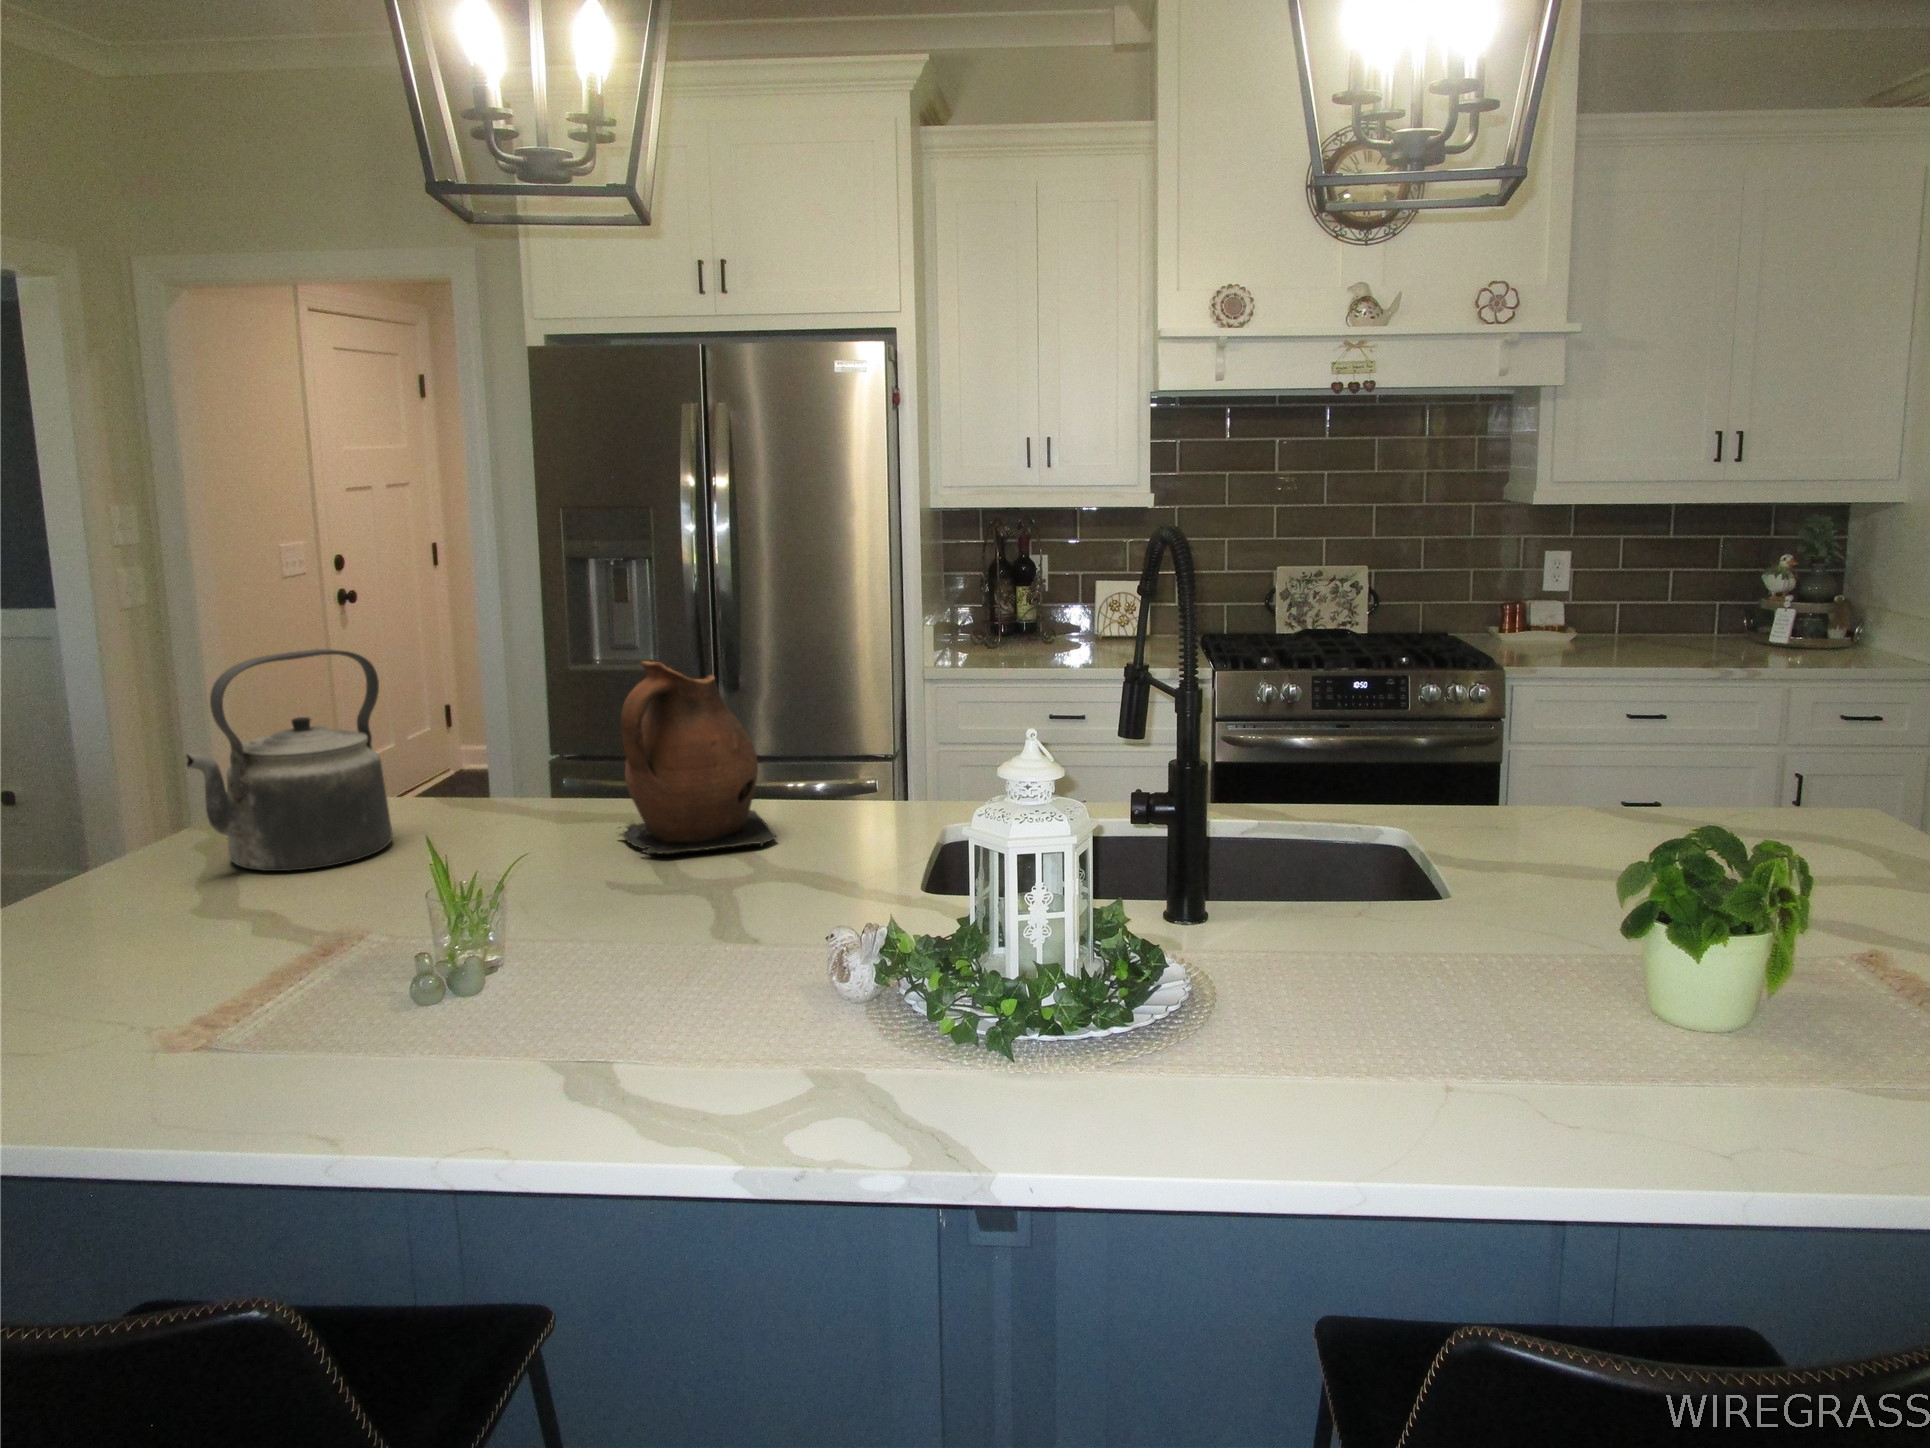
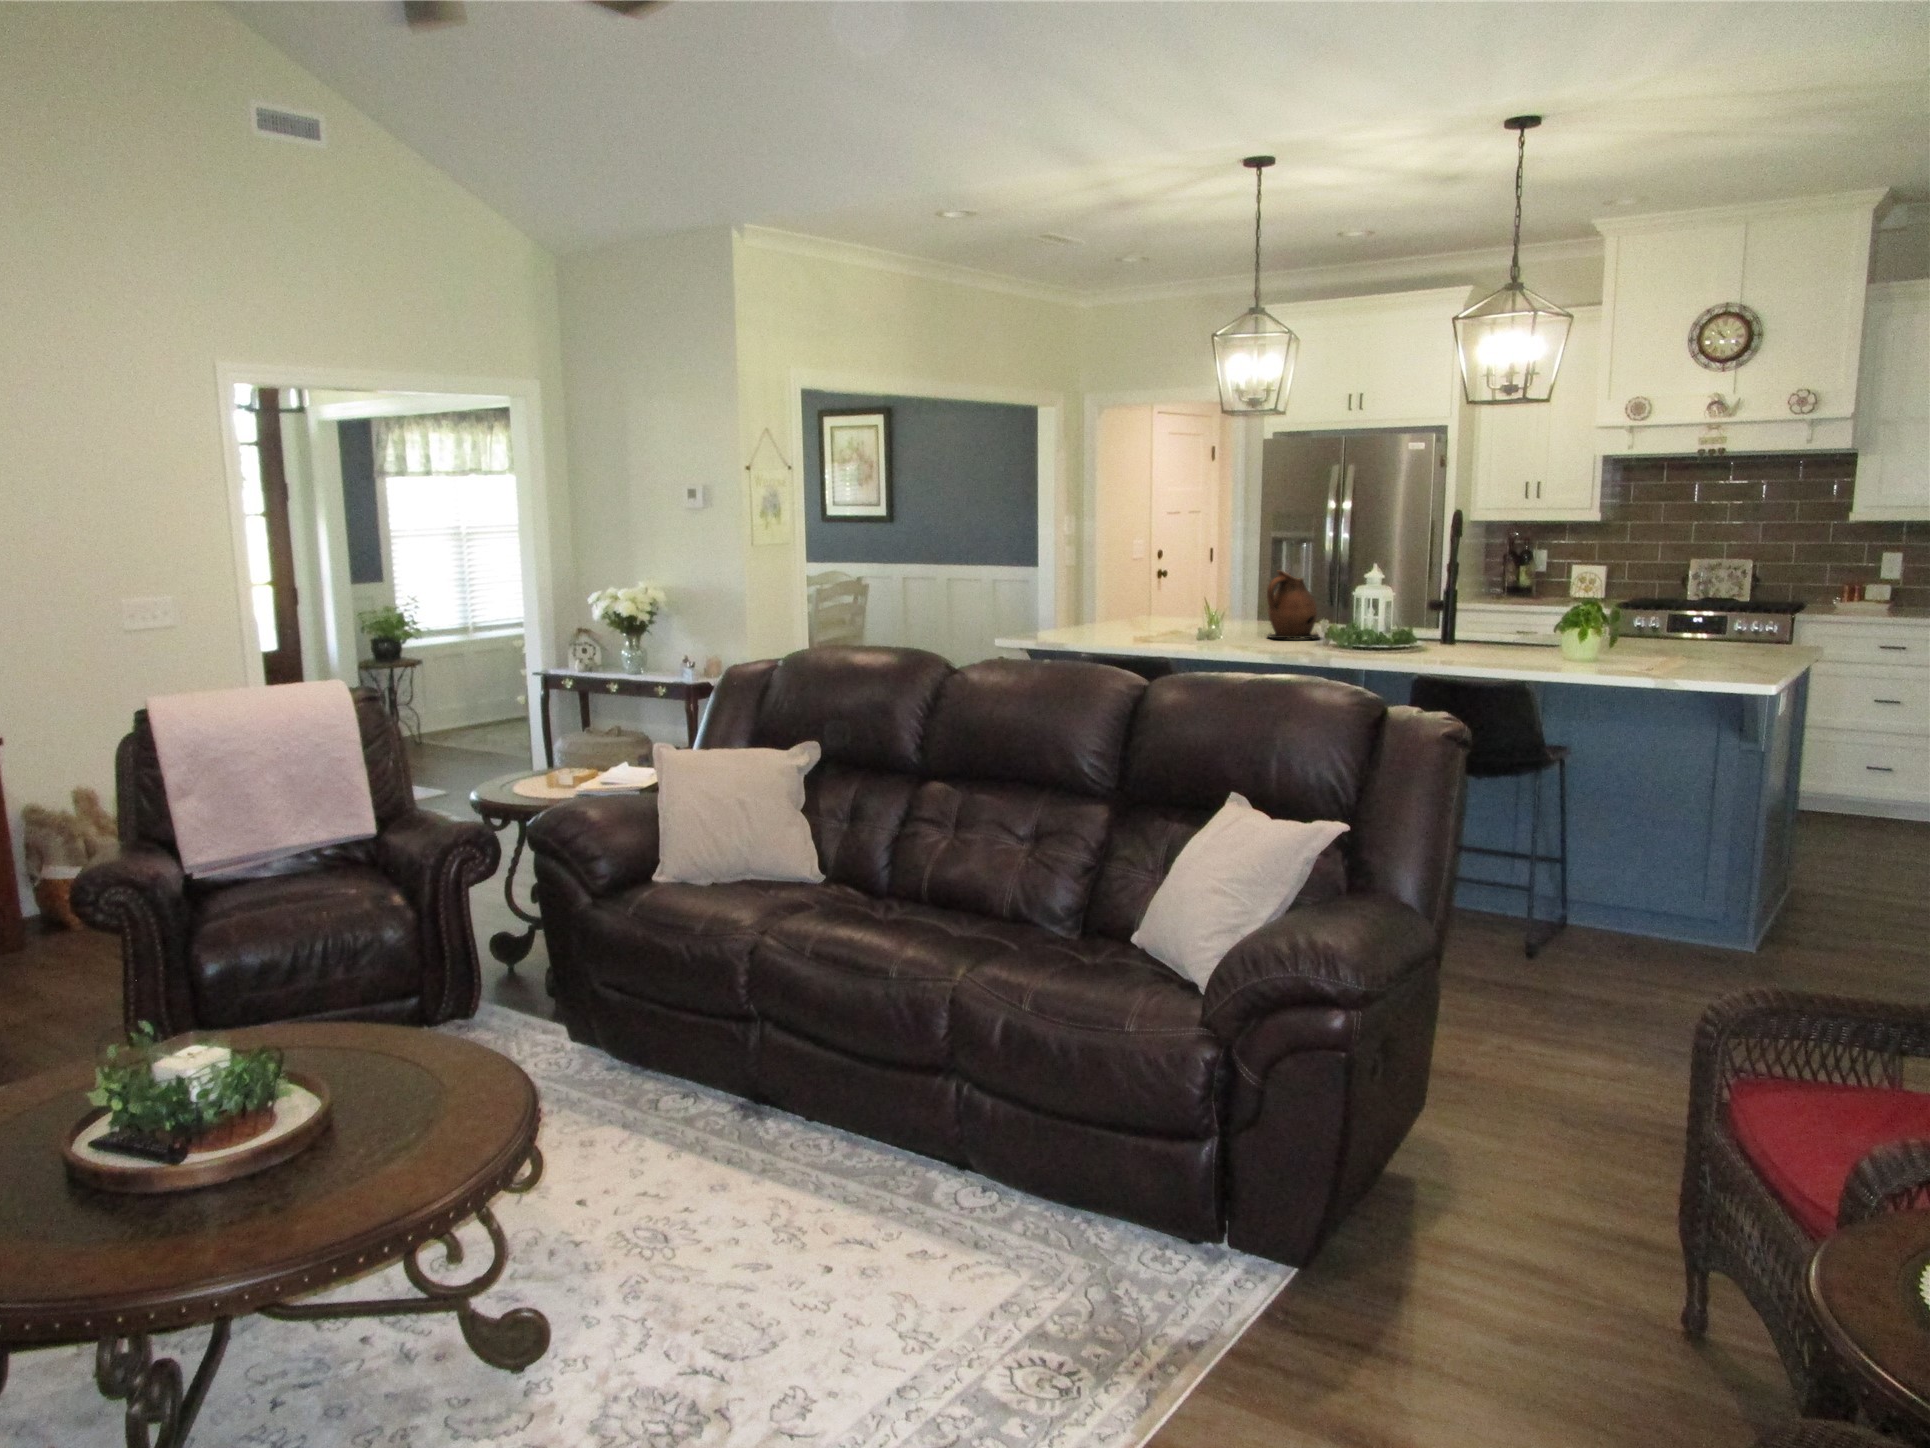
kettle: present [186,649,393,871] -> none [1130,565,1189,637]

